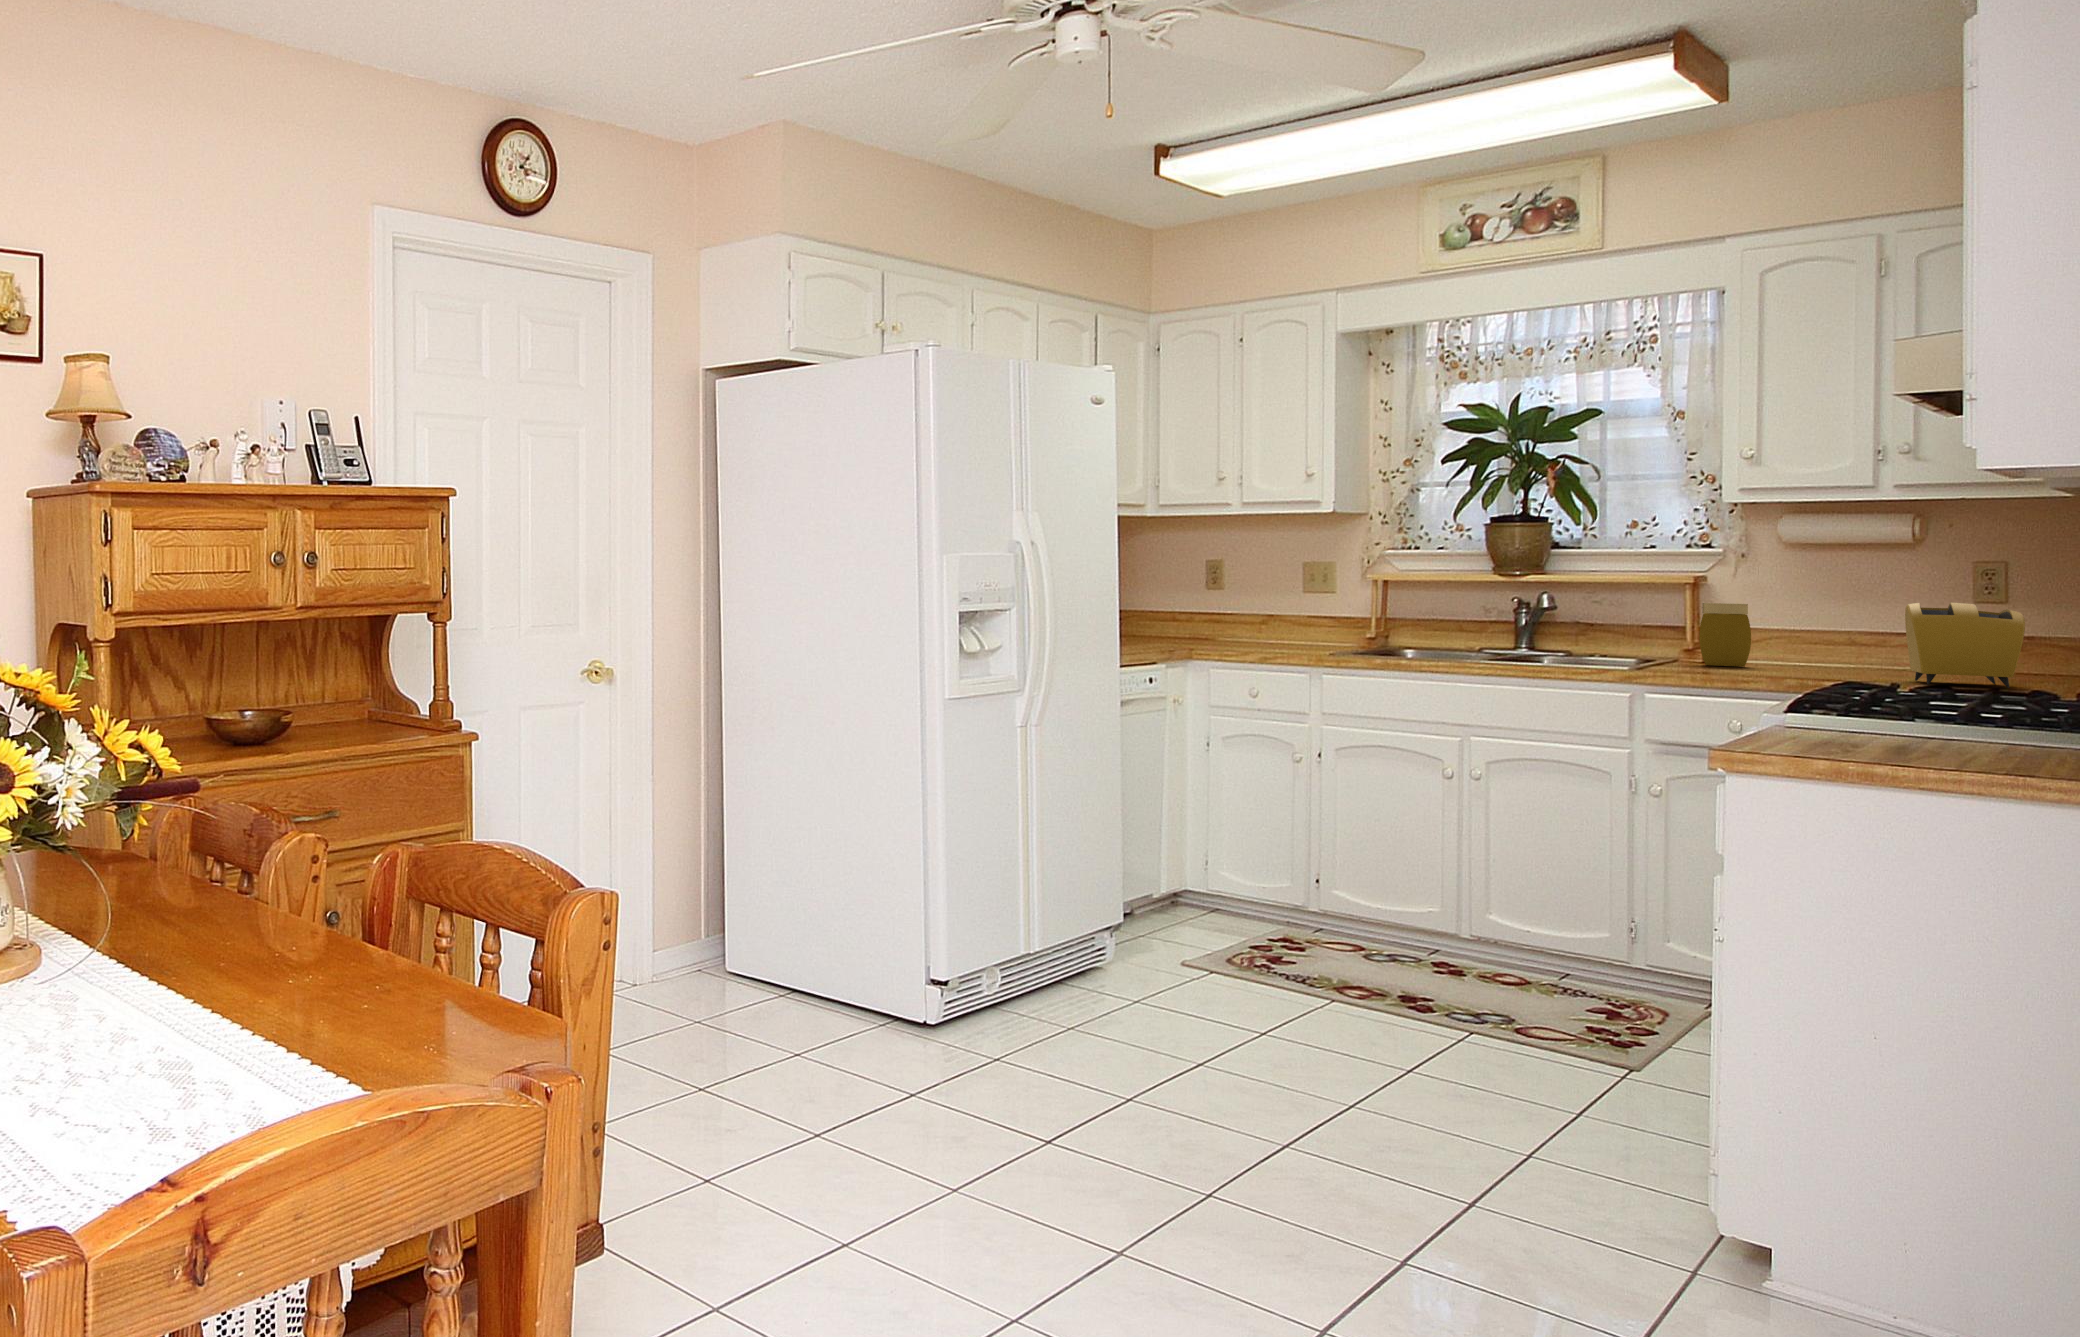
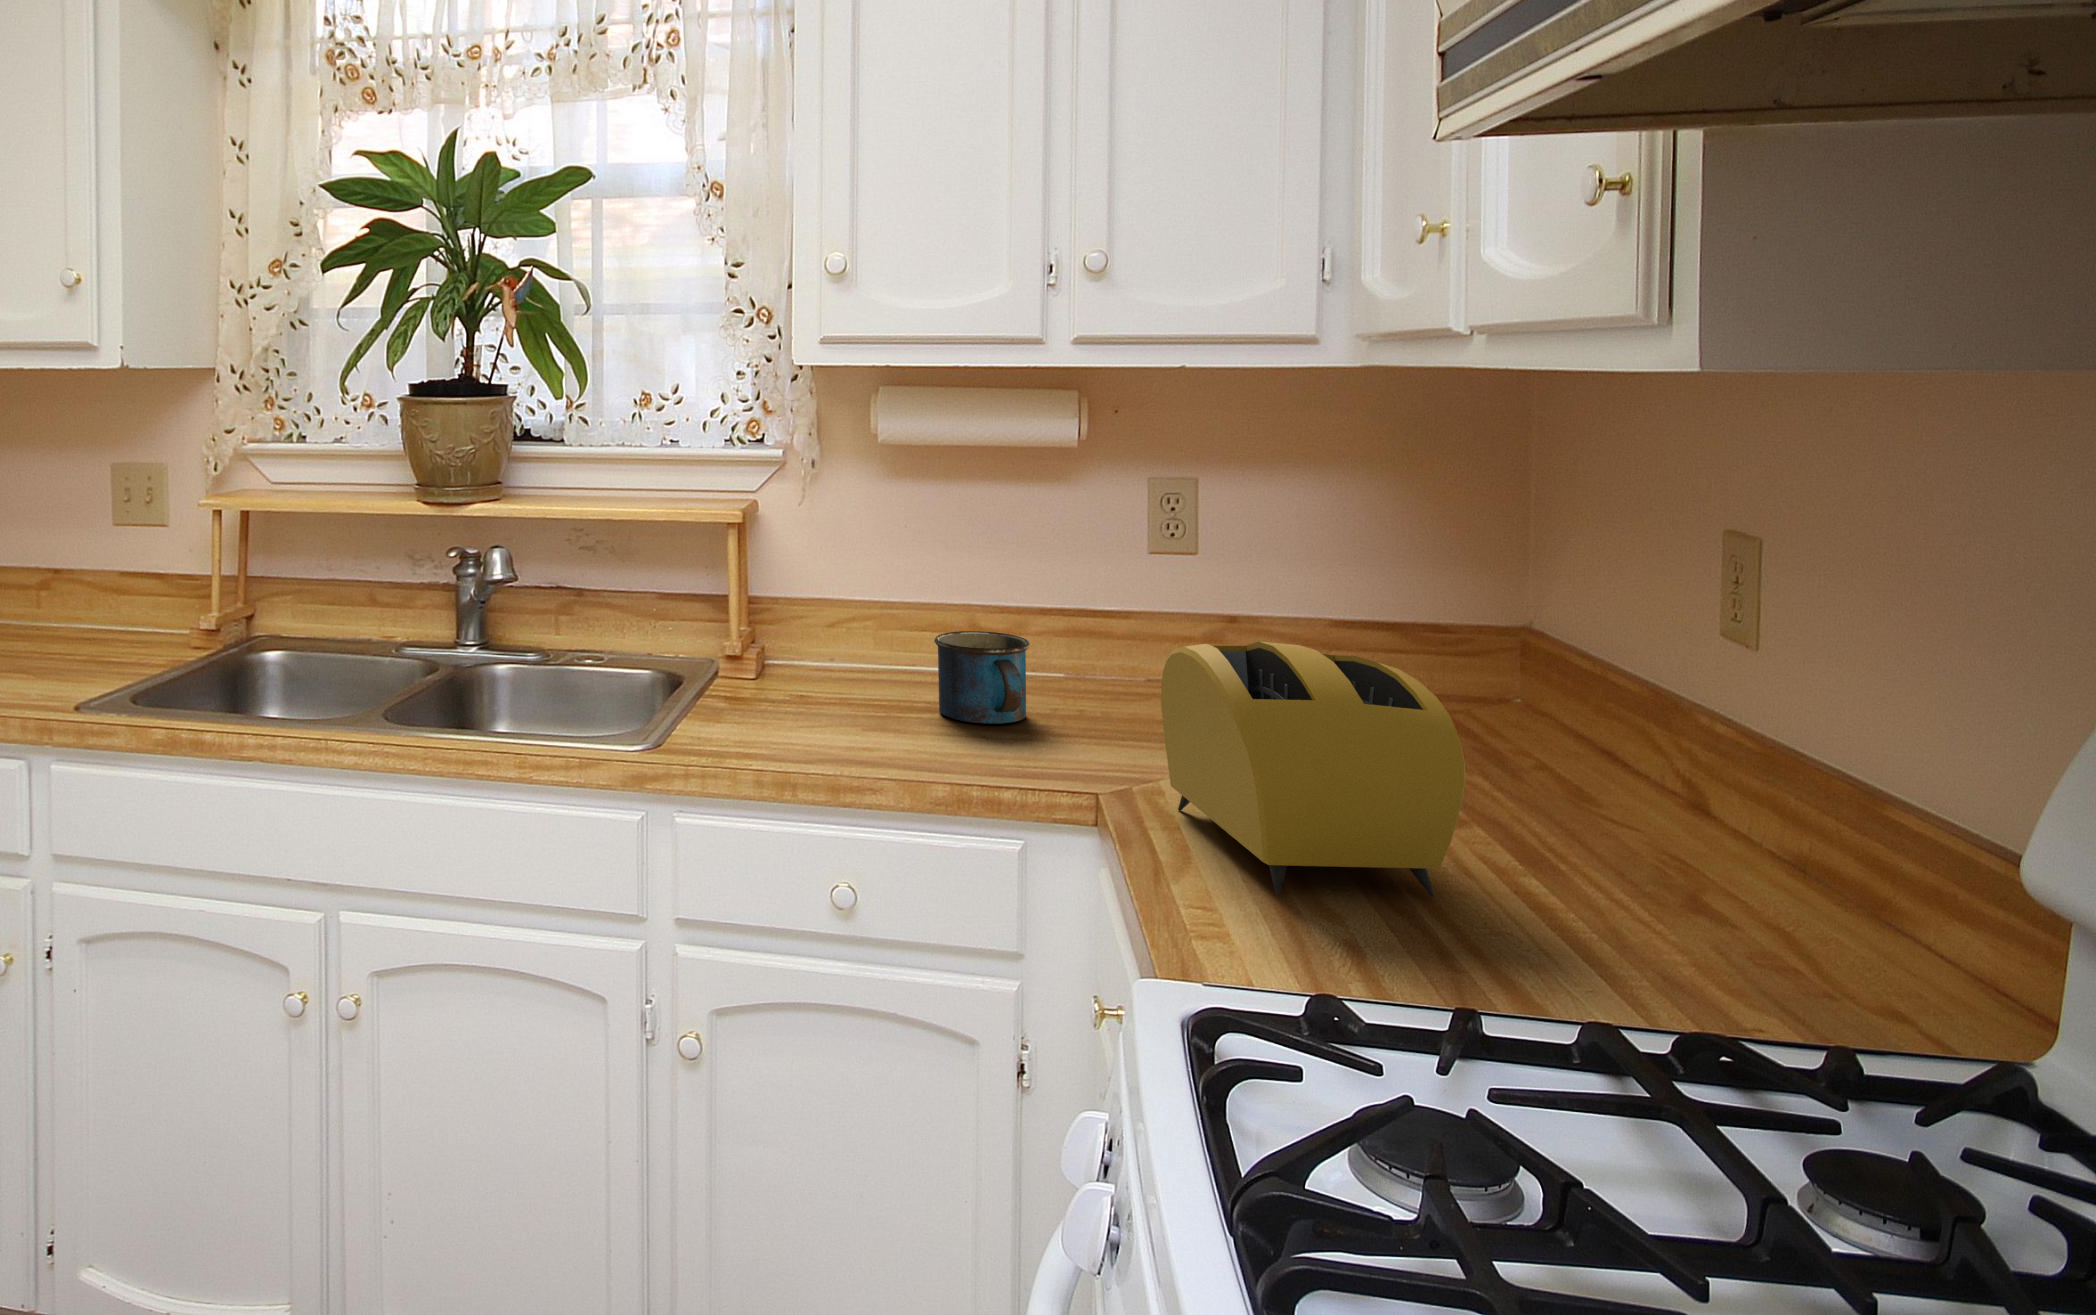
jar: present [1699,603,1751,667] -> none [757,569,843,711]
mug: none [1808,634,1869,672] -> present [934,631,1030,724]

